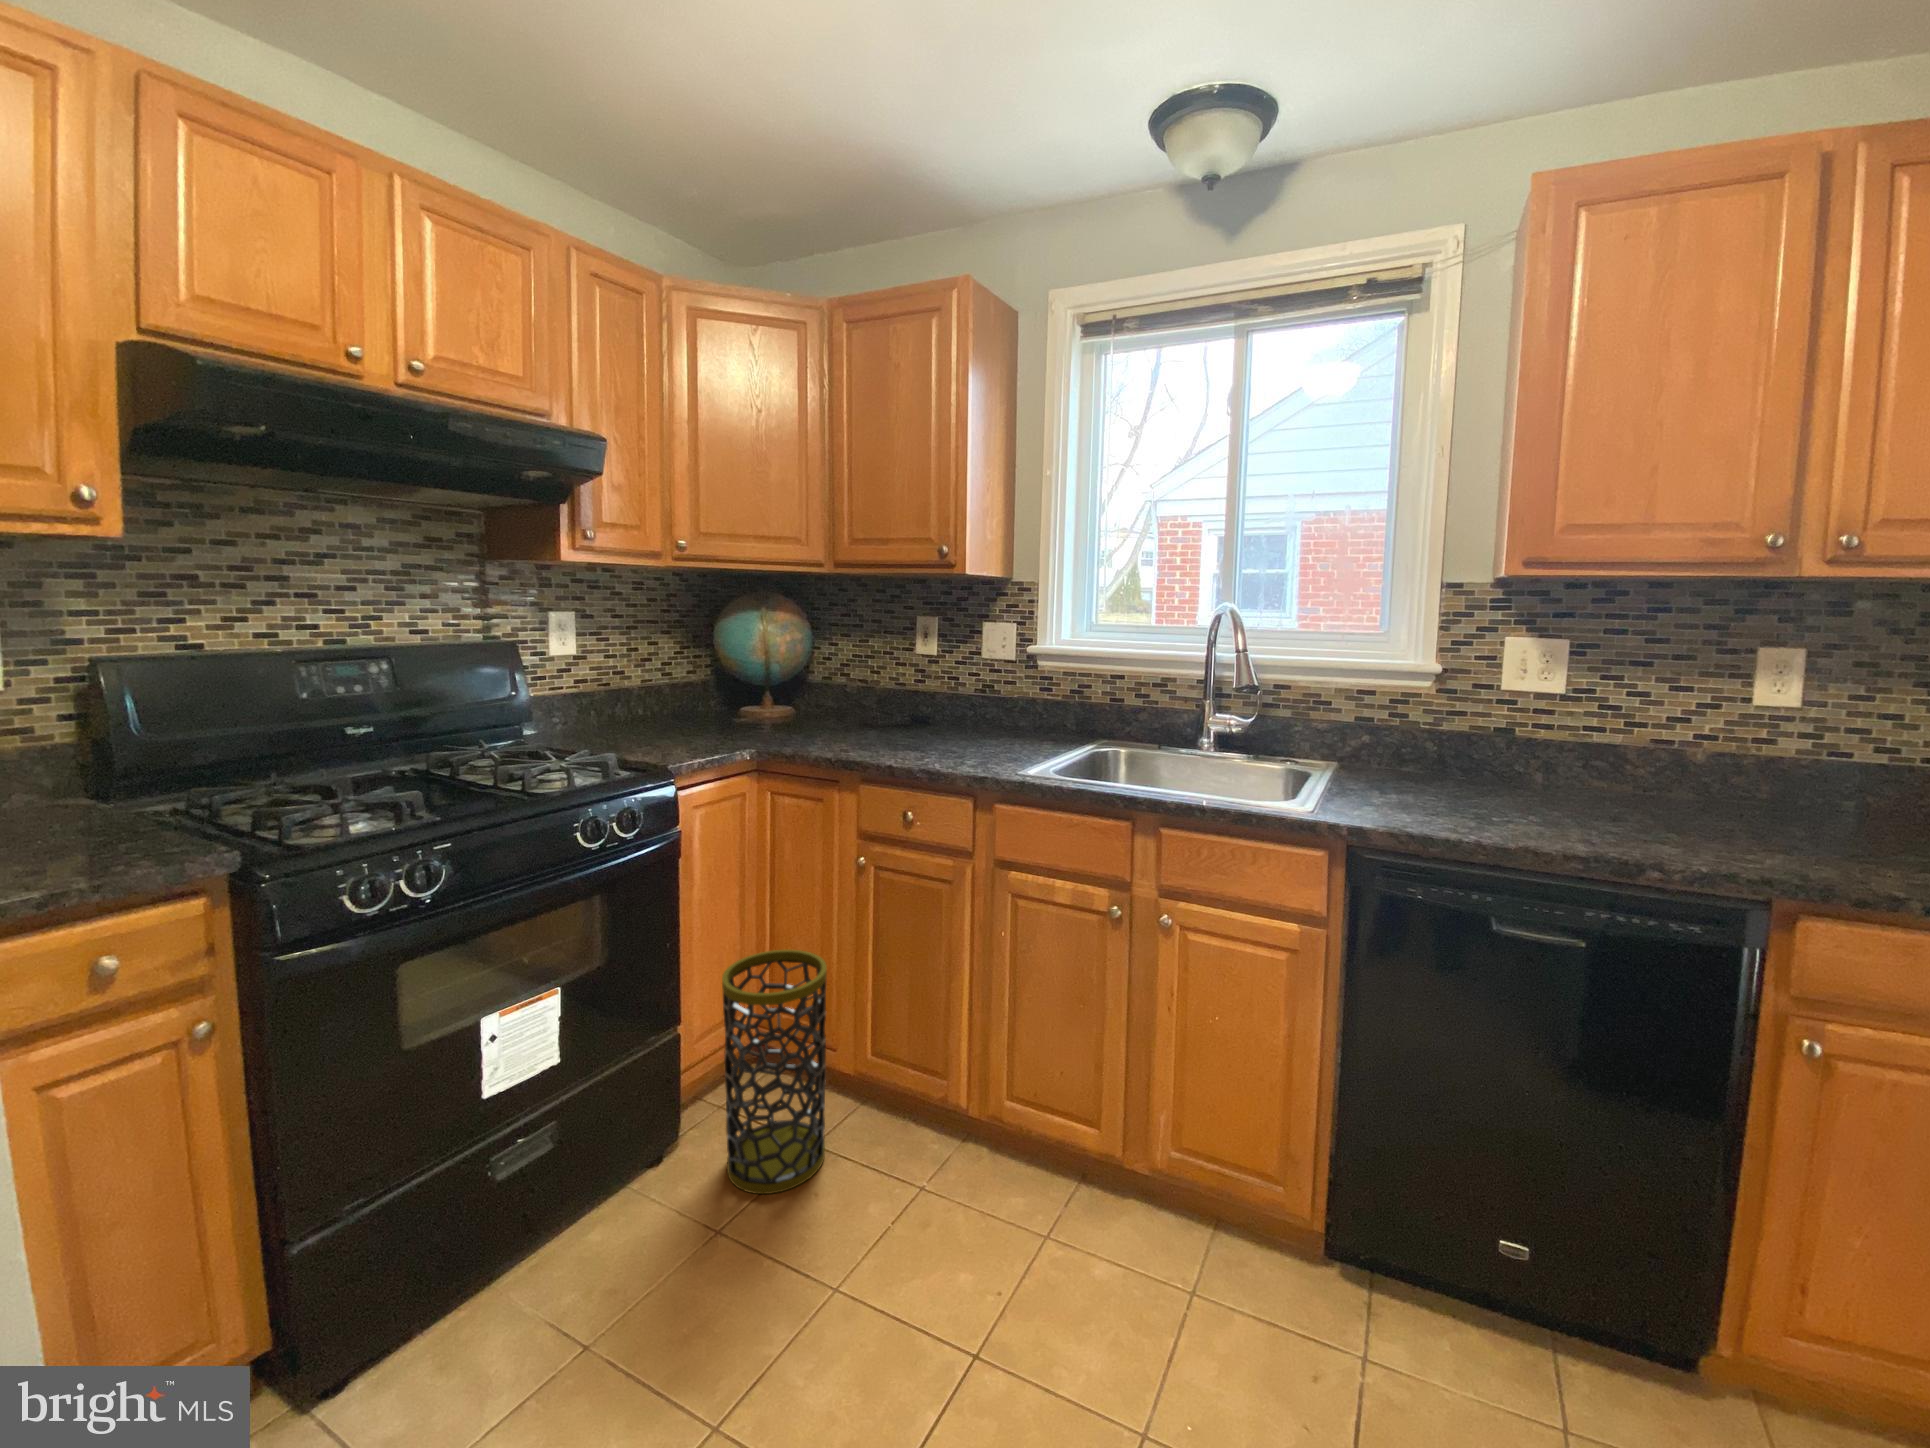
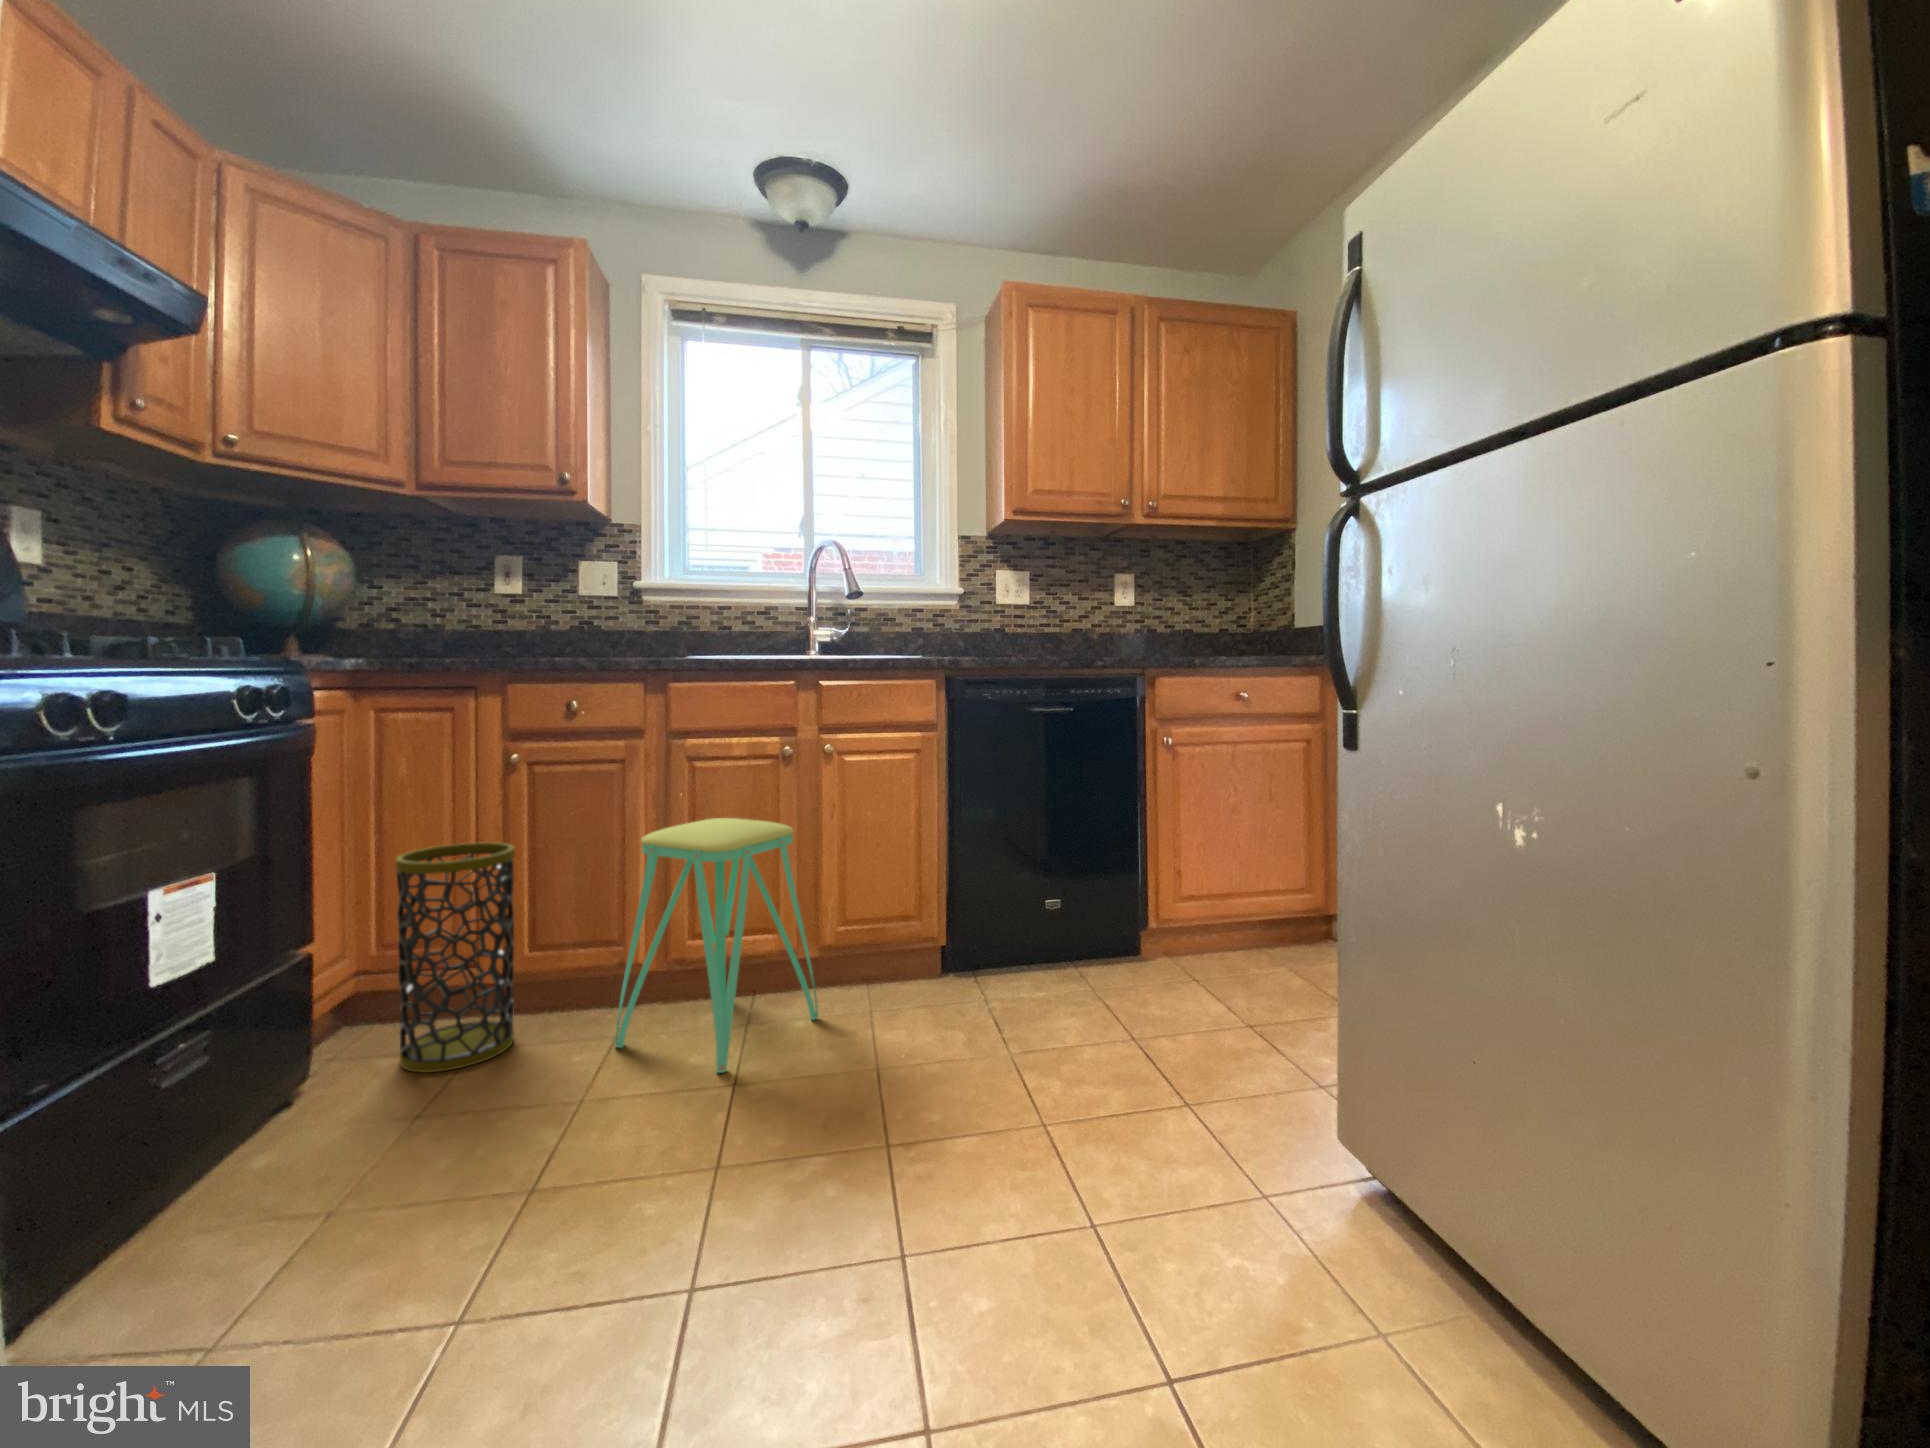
stool: none [881,991,1103,1369] -> present [615,818,818,1073]

